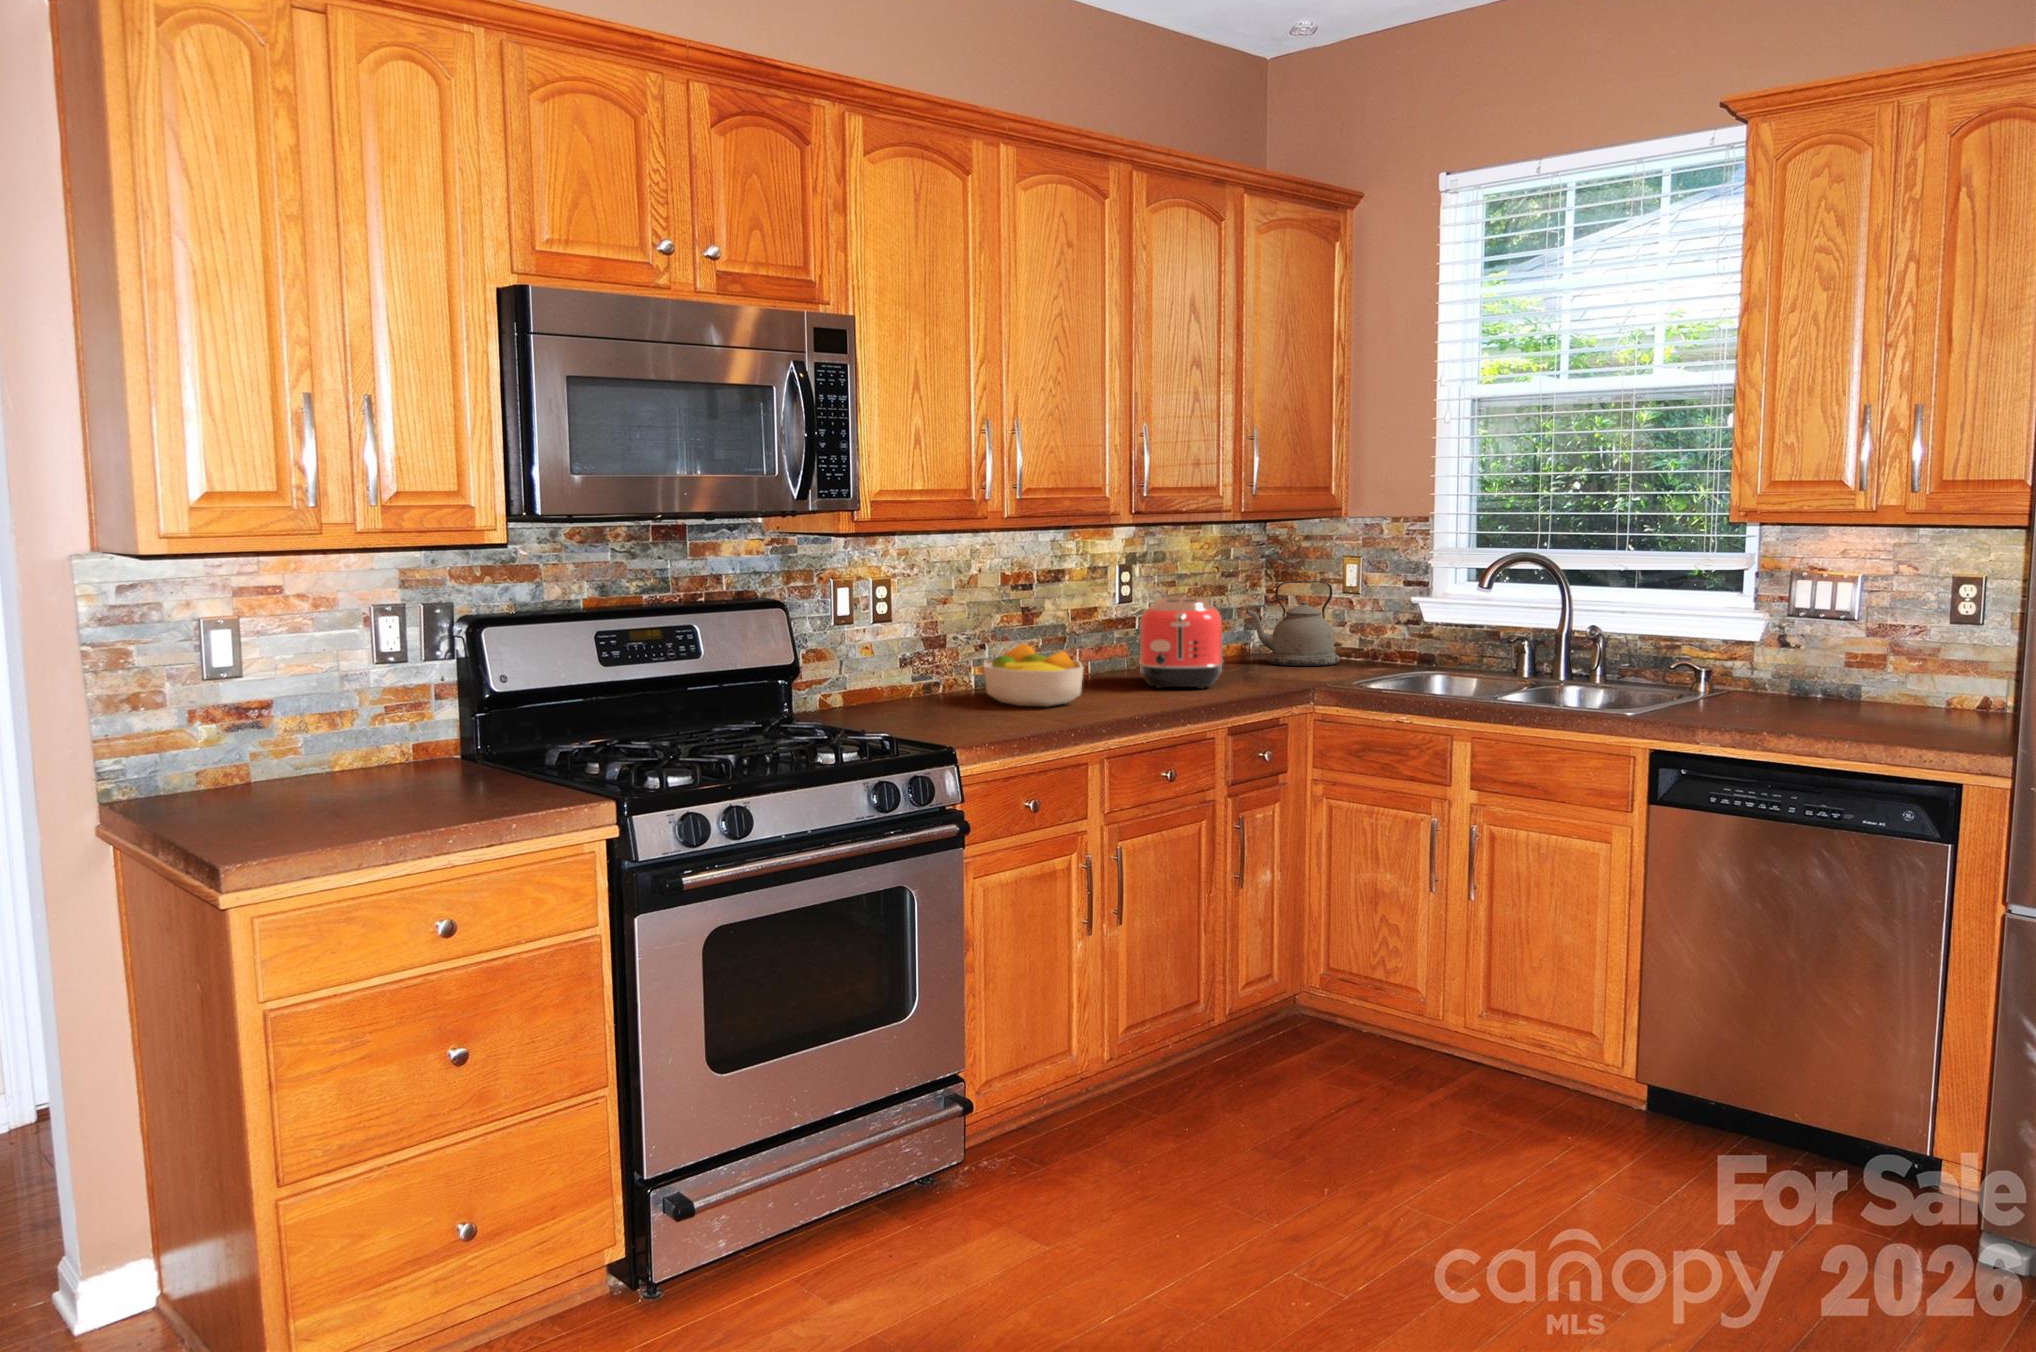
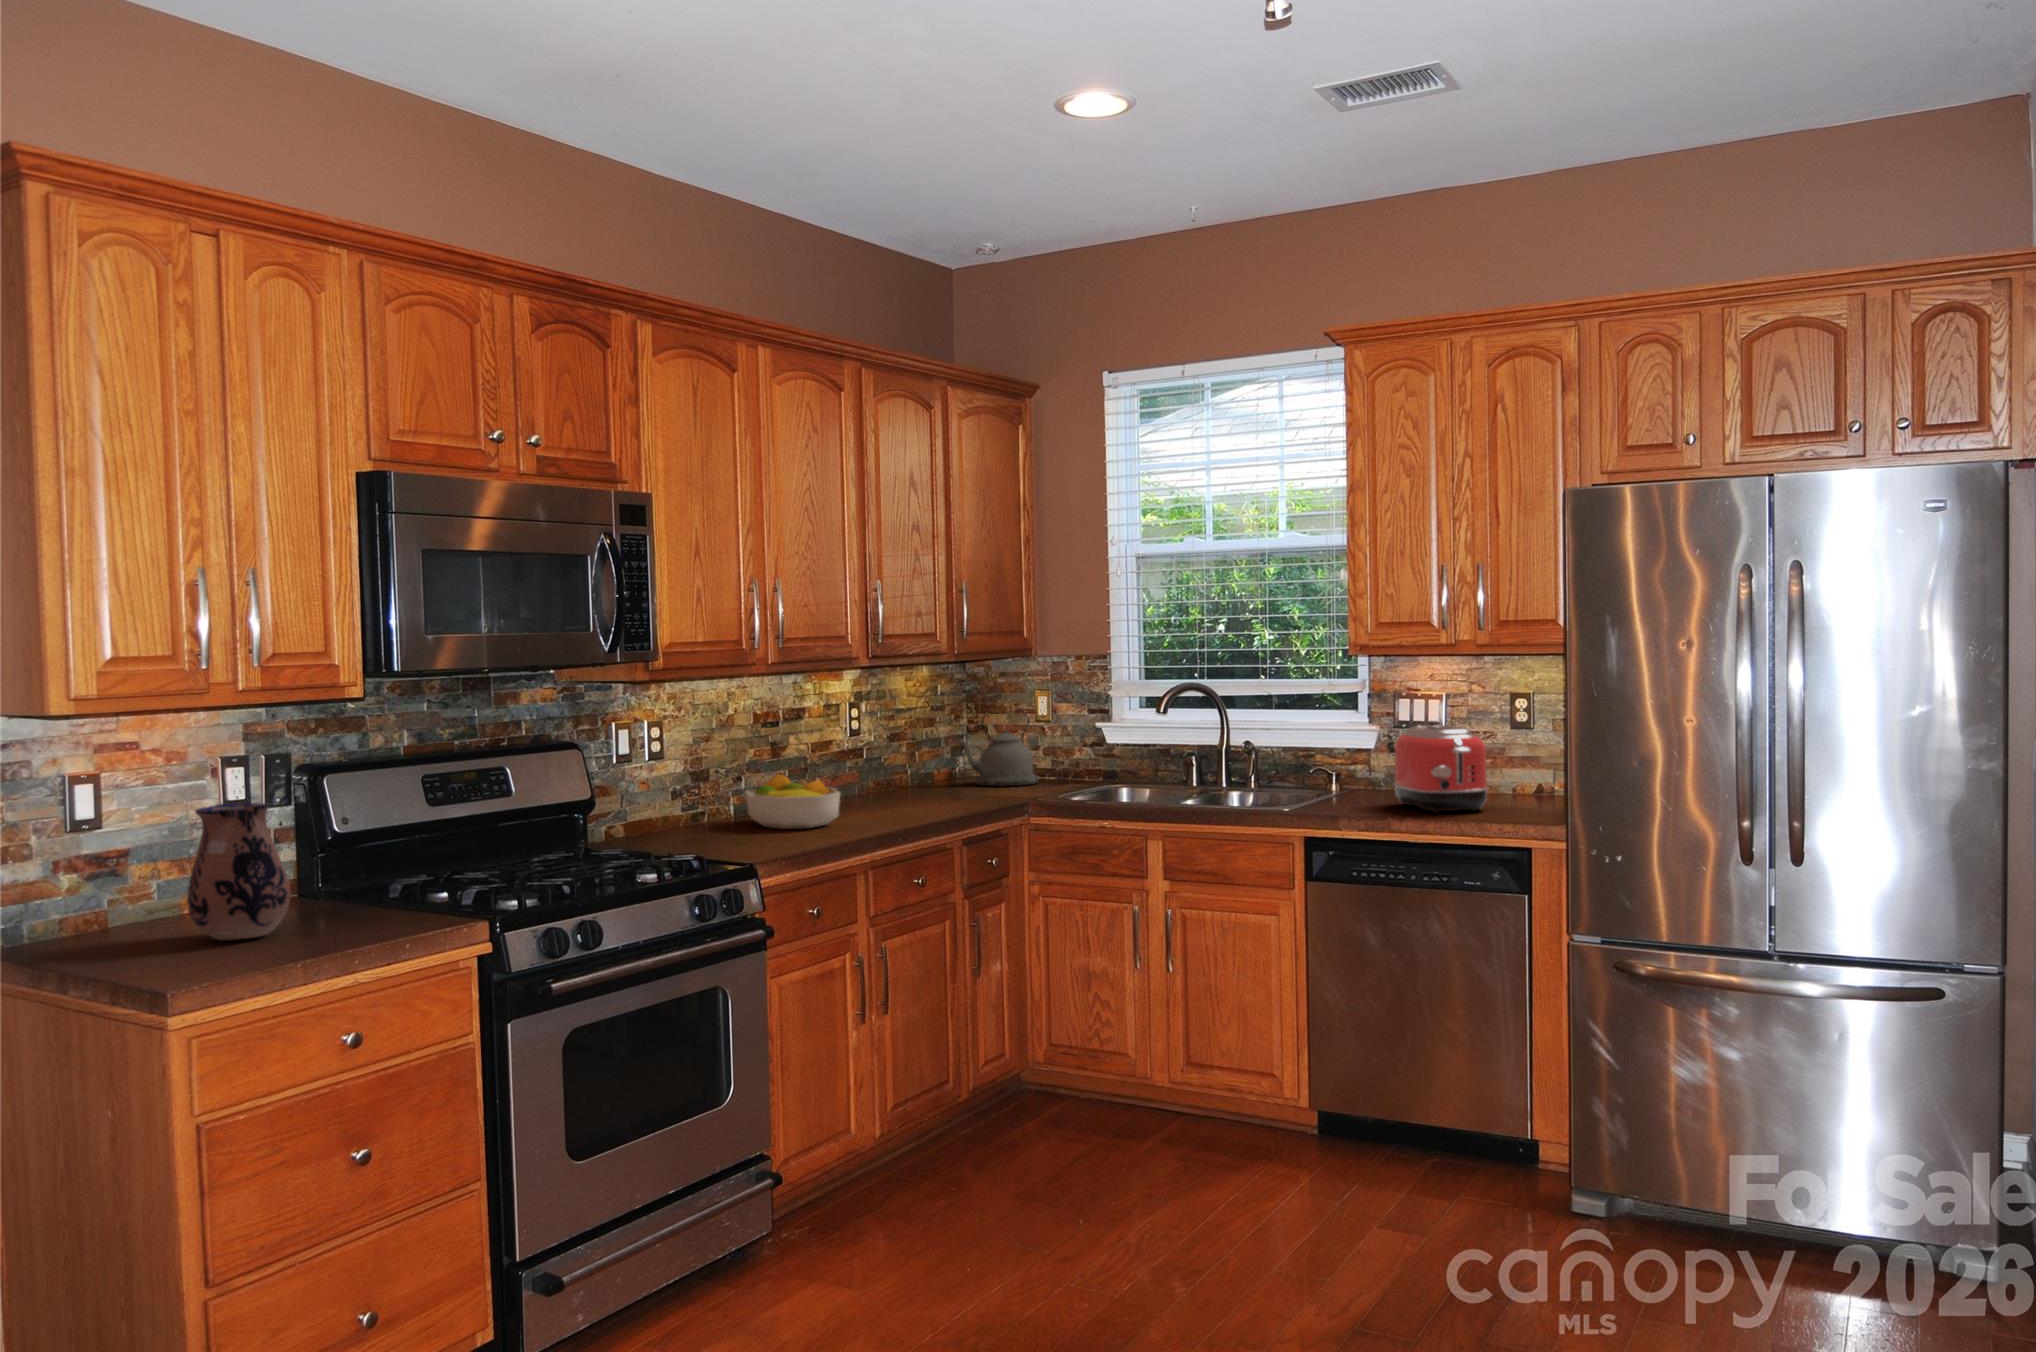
toaster: present [1139,597,1223,689] -> present [1394,725,1488,813]
ceramic pitcher: none [288,657,400,809] -> present [187,803,291,941]

